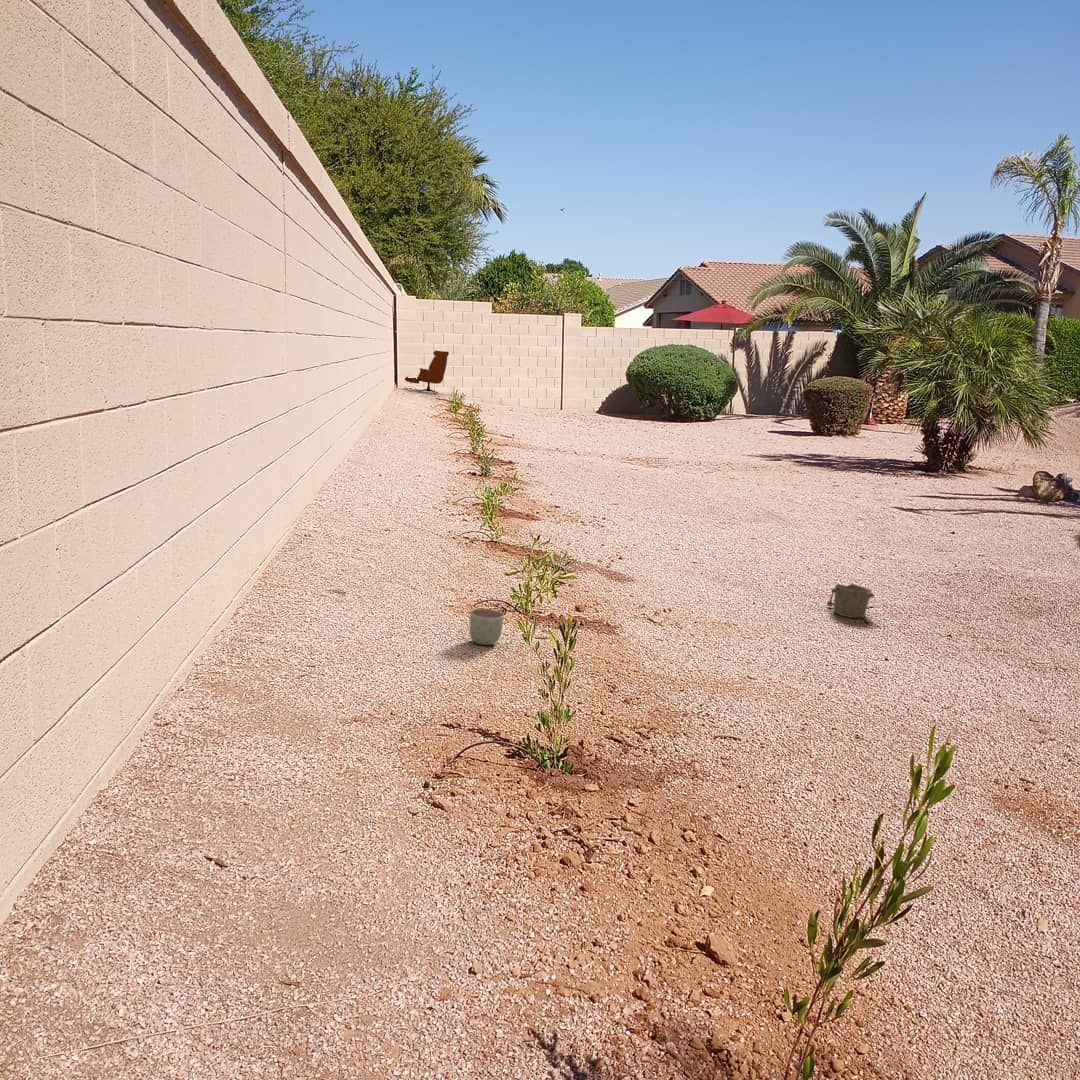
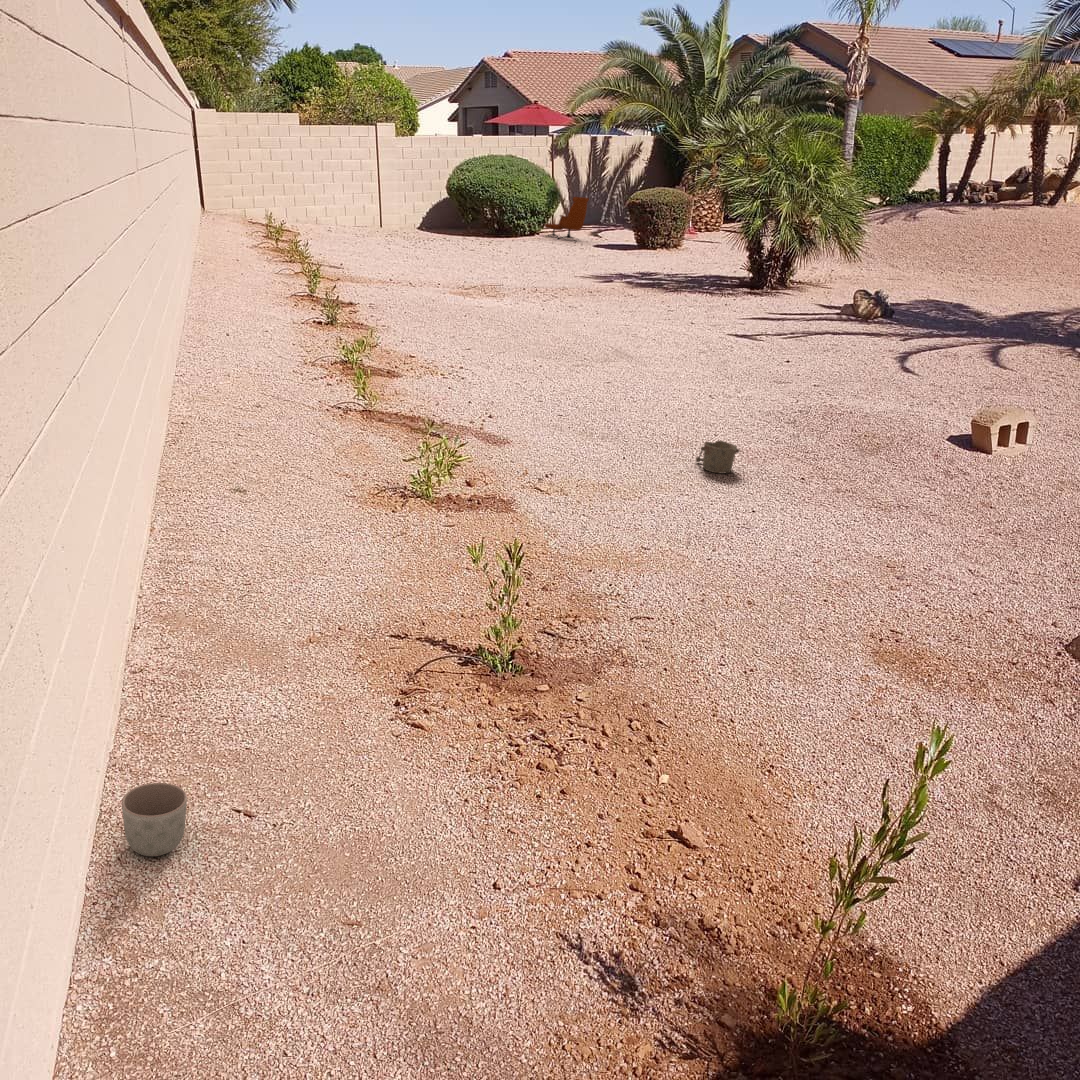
lounge chair: present [404,351,449,394] -> present [545,197,589,239]
planter: present [469,609,504,645] -> present [122,783,187,856]

